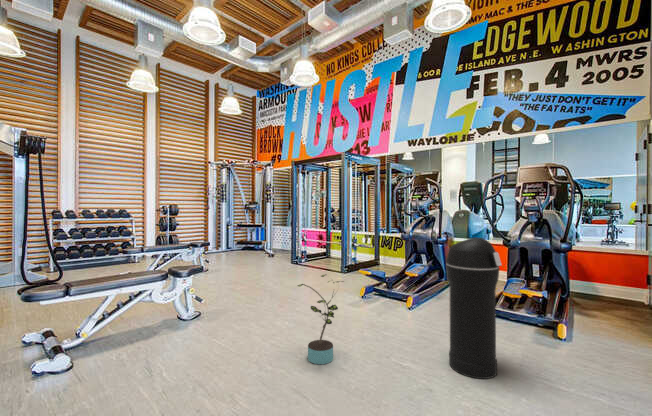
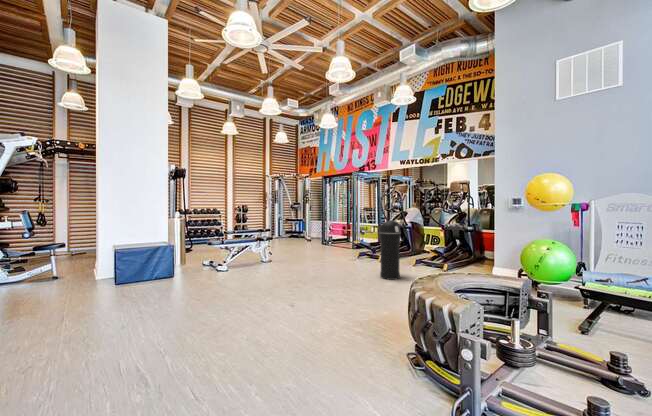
potted plant: present [298,275,343,364] -> none [315,238,335,275]

